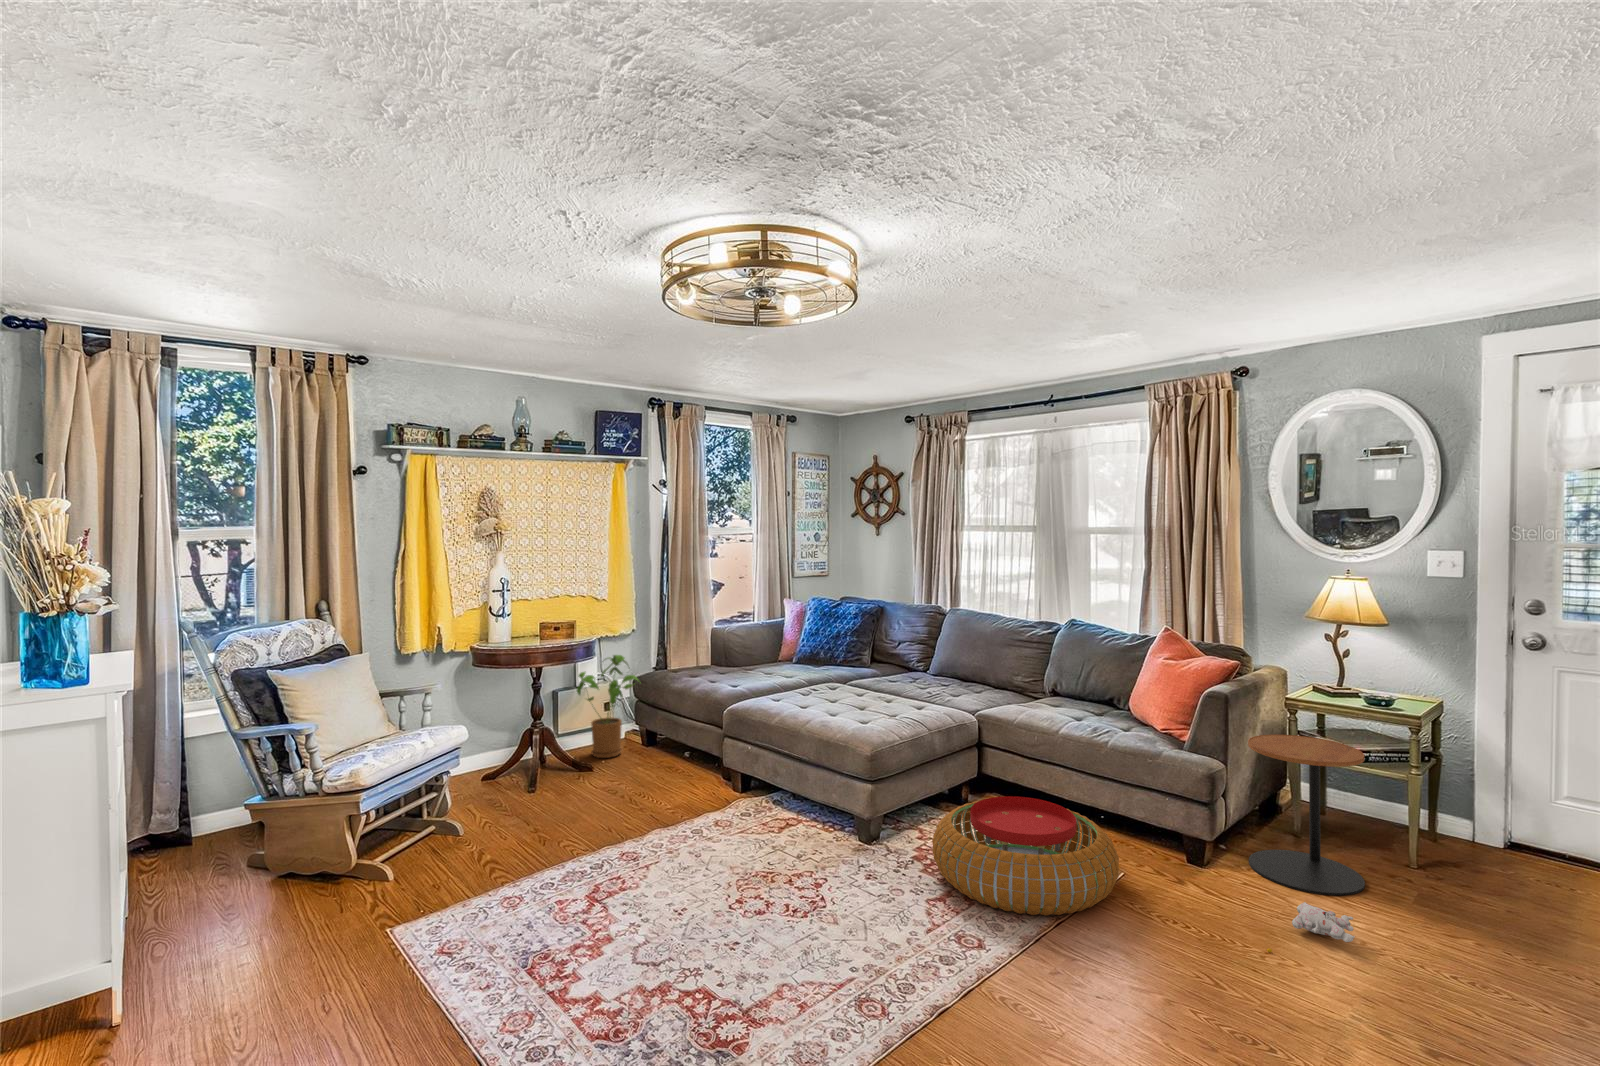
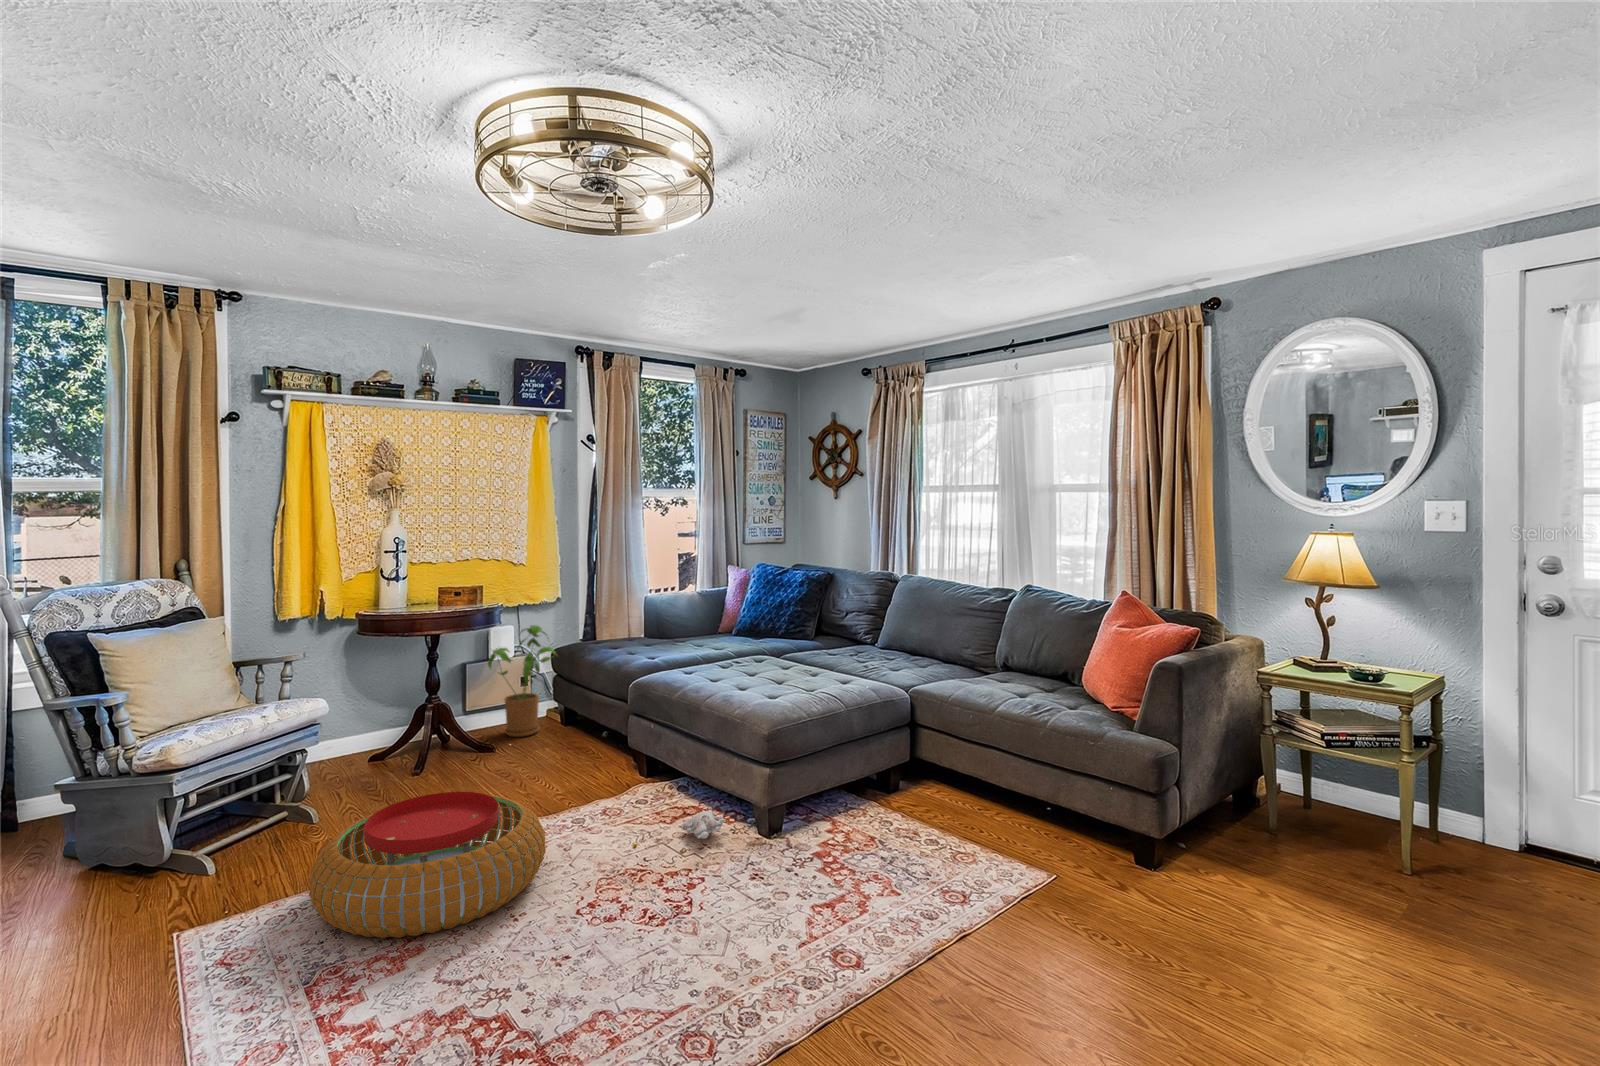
side table: present [1248,734,1365,895] -> none [1202,717,1337,907]
pouf: present [932,796,1119,916] -> present [309,792,546,938]
plush toy: present [1267,902,1355,952] -> present [633,810,726,847]

